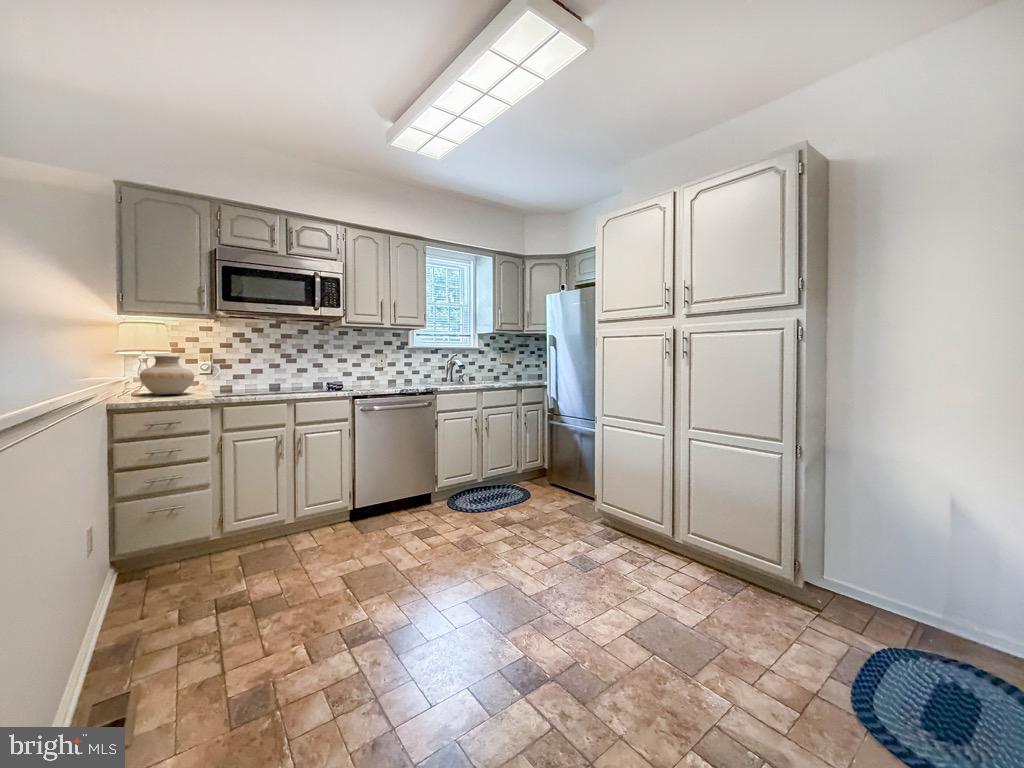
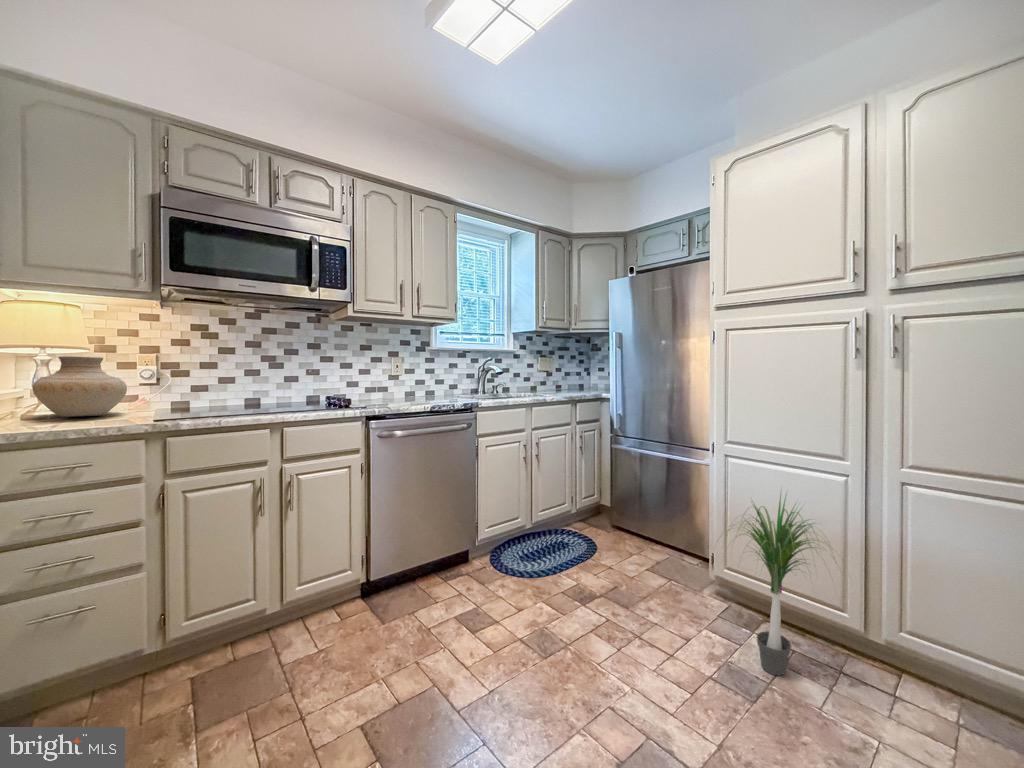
potted plant: none [573,439,652,560] -> present [728,494,829,675]

